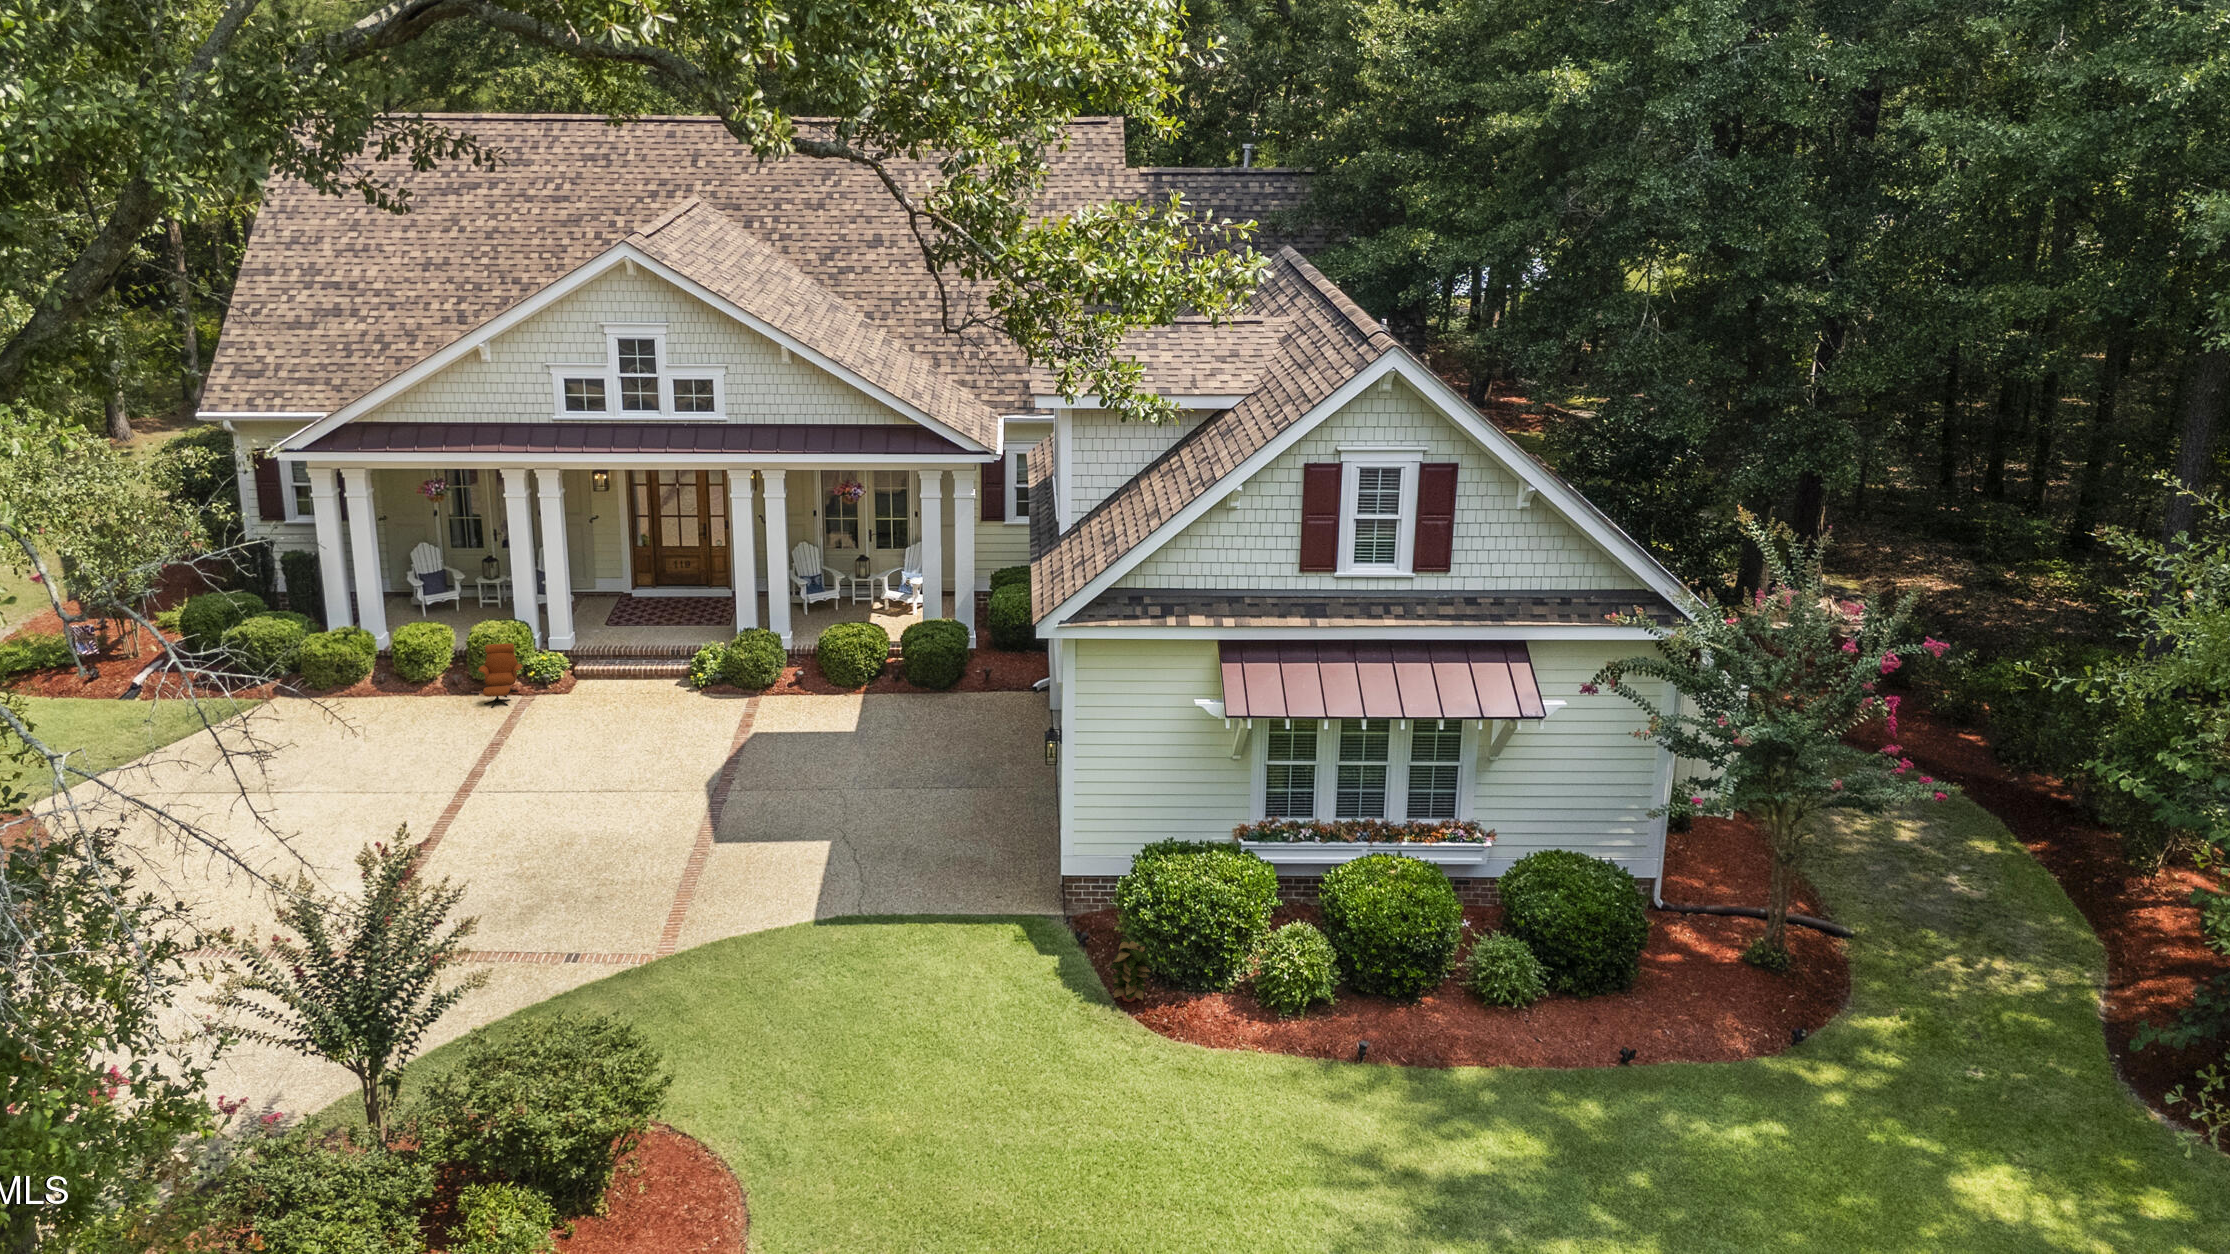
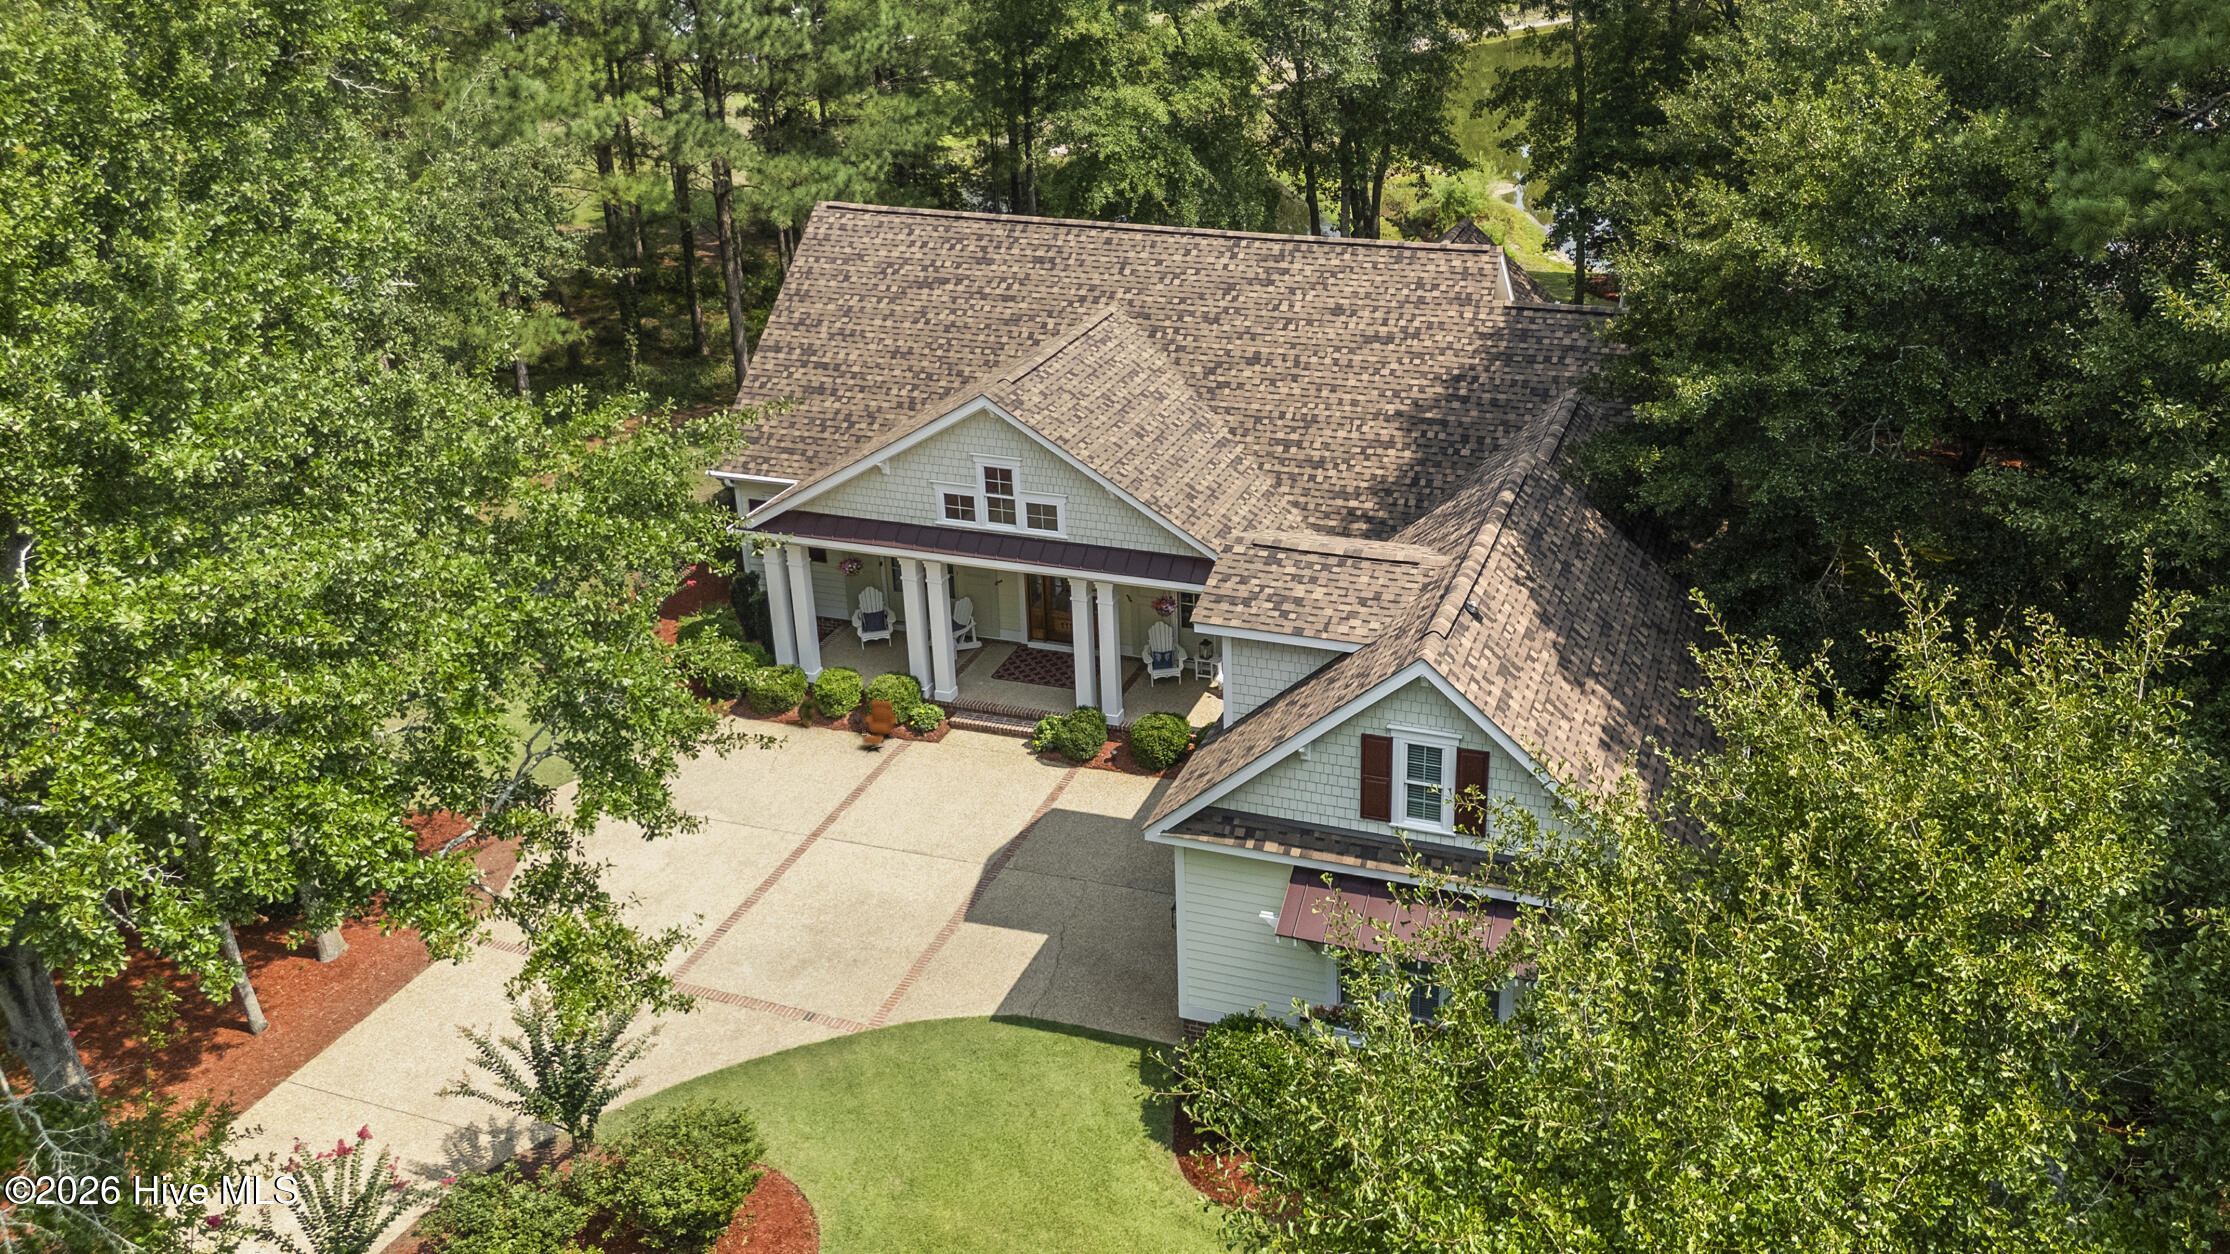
decorative plant: present [1110,938,1152,1002] -> present [798,696,817,727]

